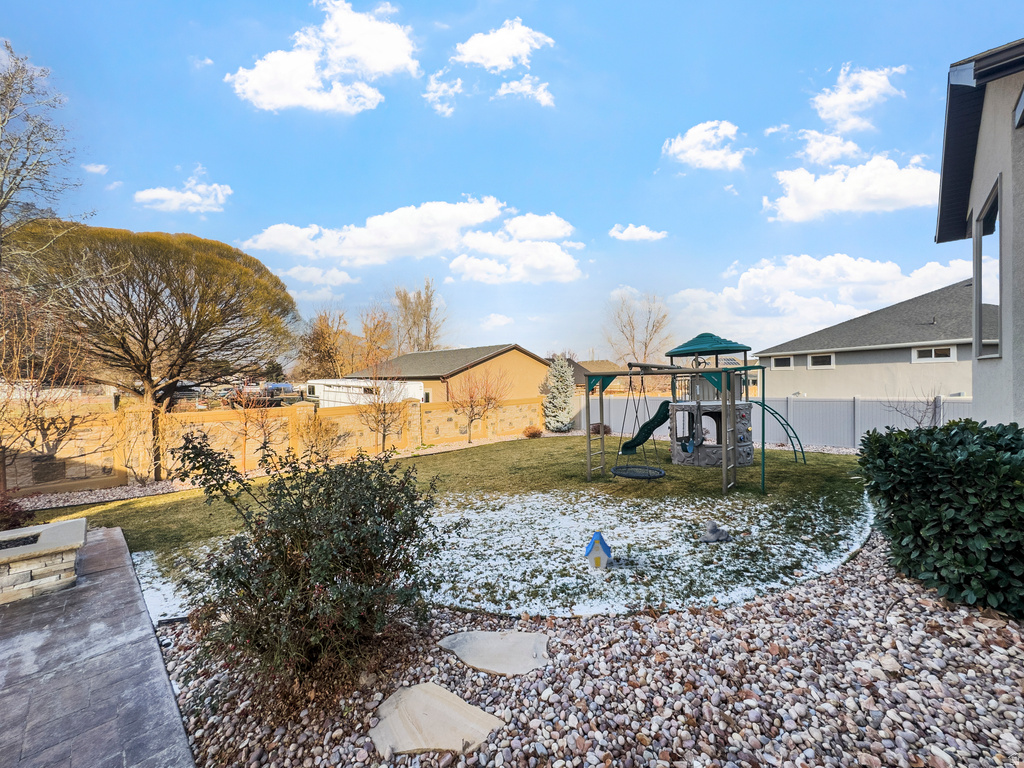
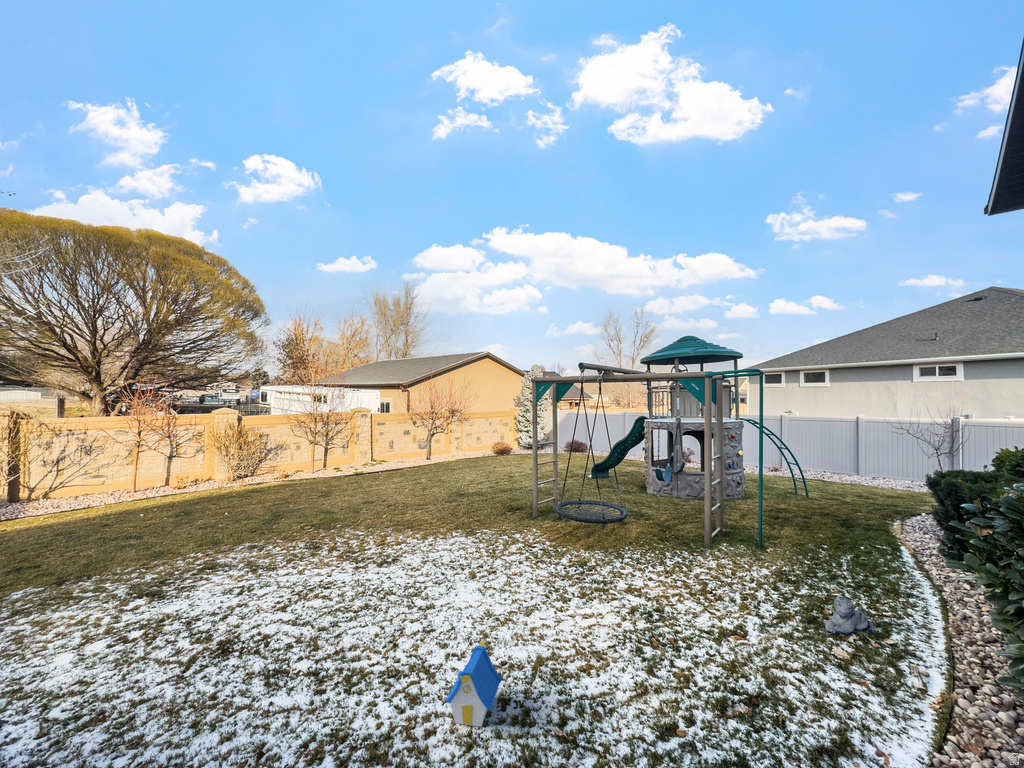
plush toy: present [699,520,731,542] -> present [825,596,875,634]

